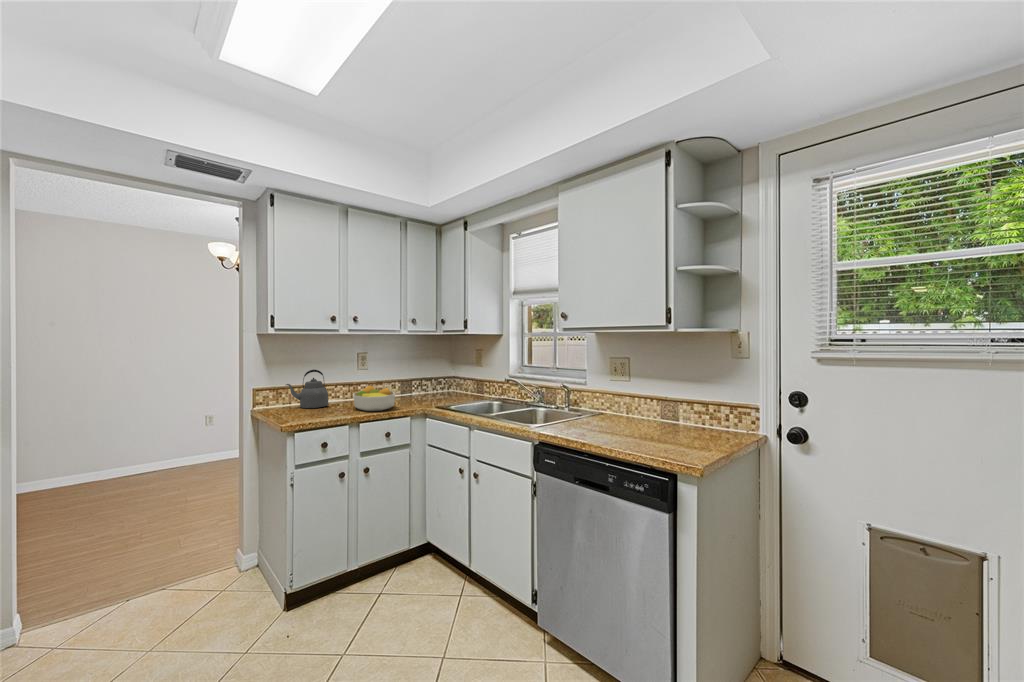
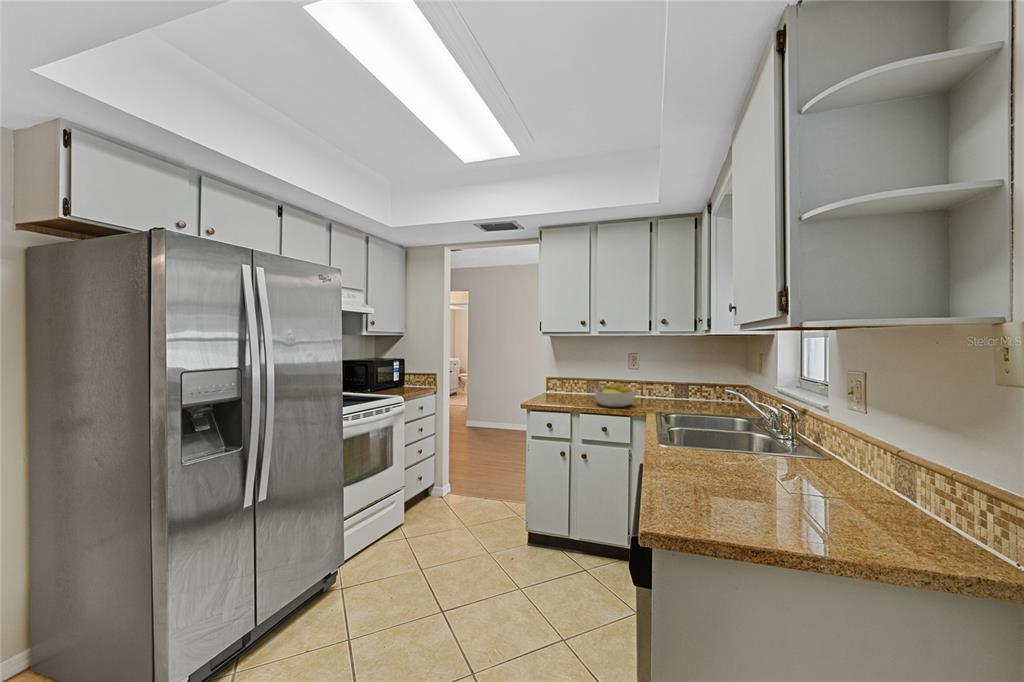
kettle: present [286,370,328,408] -> none [560,363,592,397]

